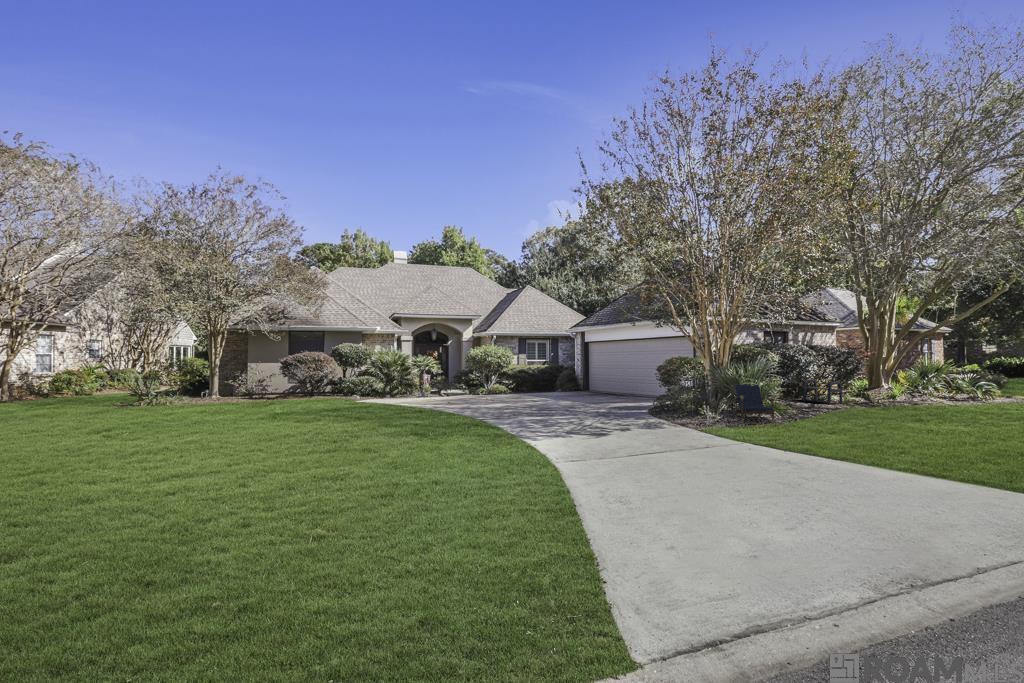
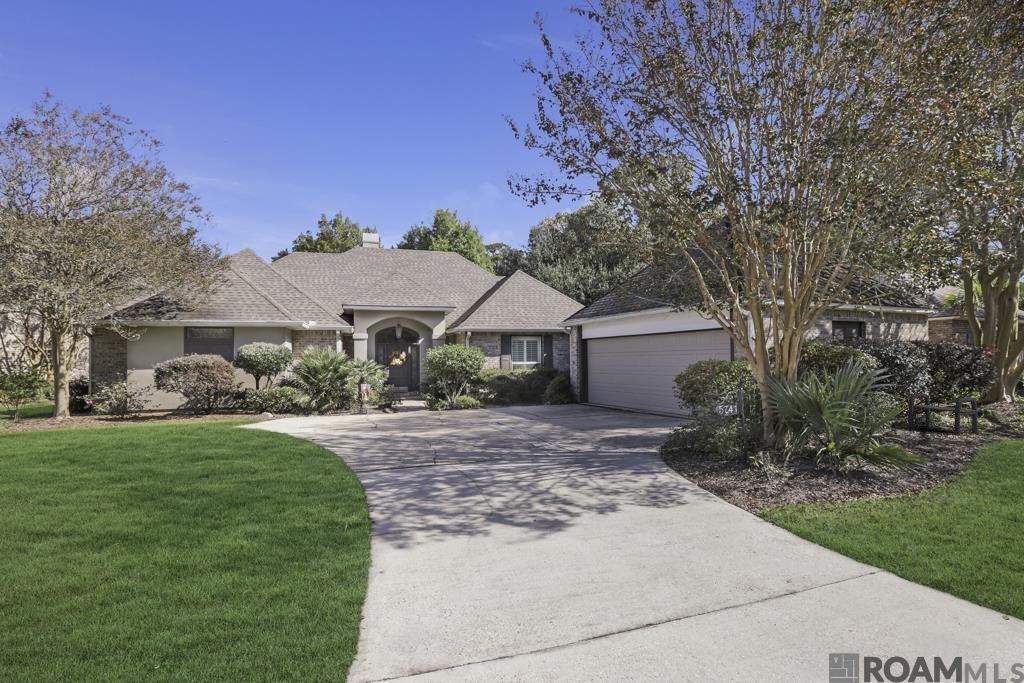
lounge chair: present [735,384,774,423] -> none [817,411,898,487]

